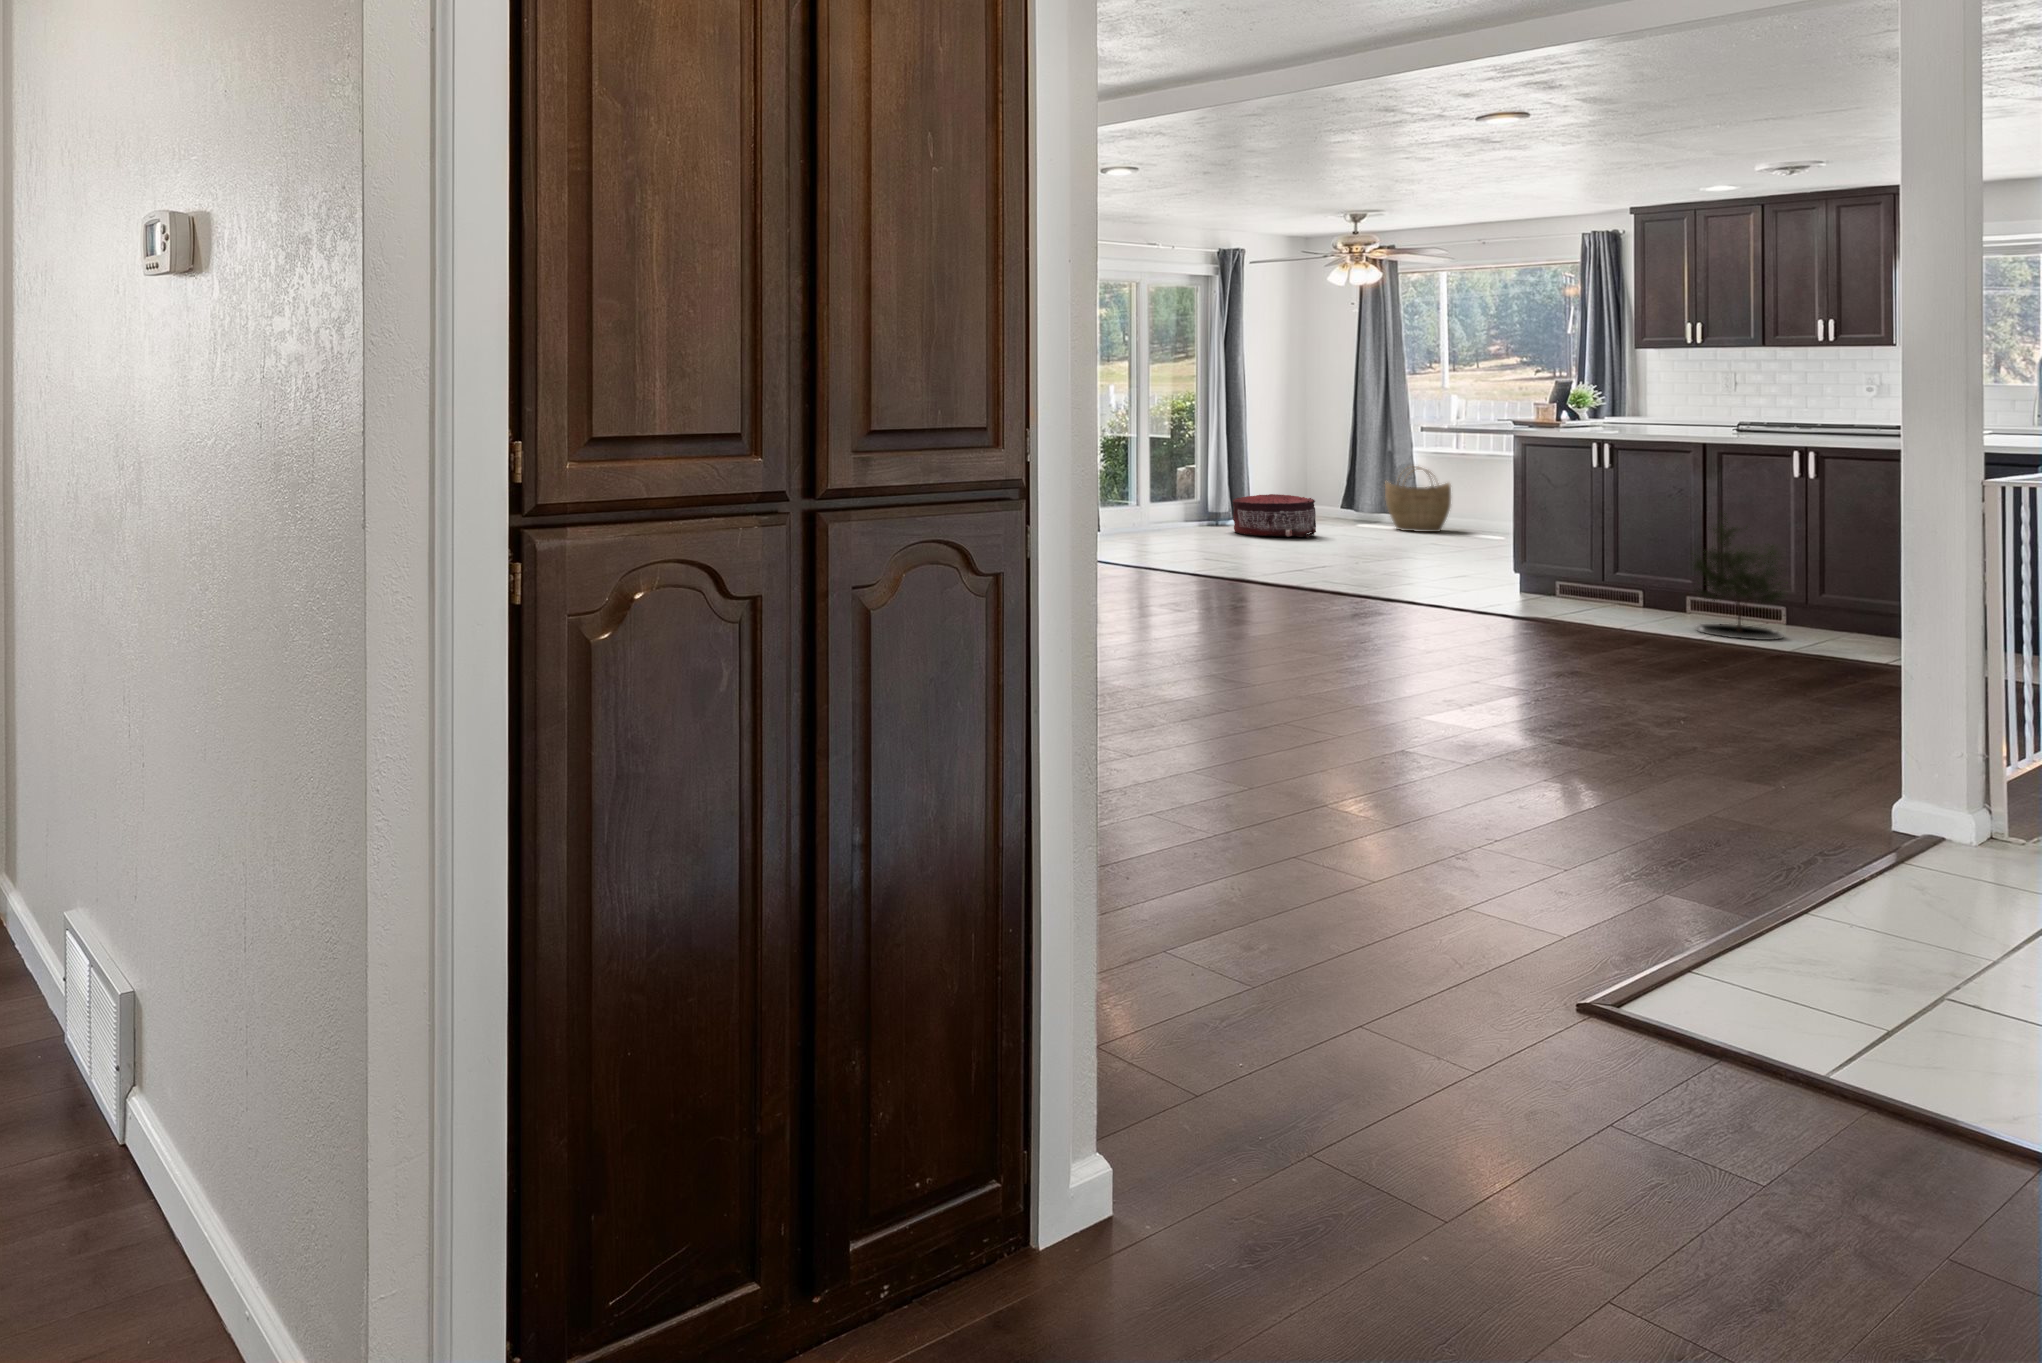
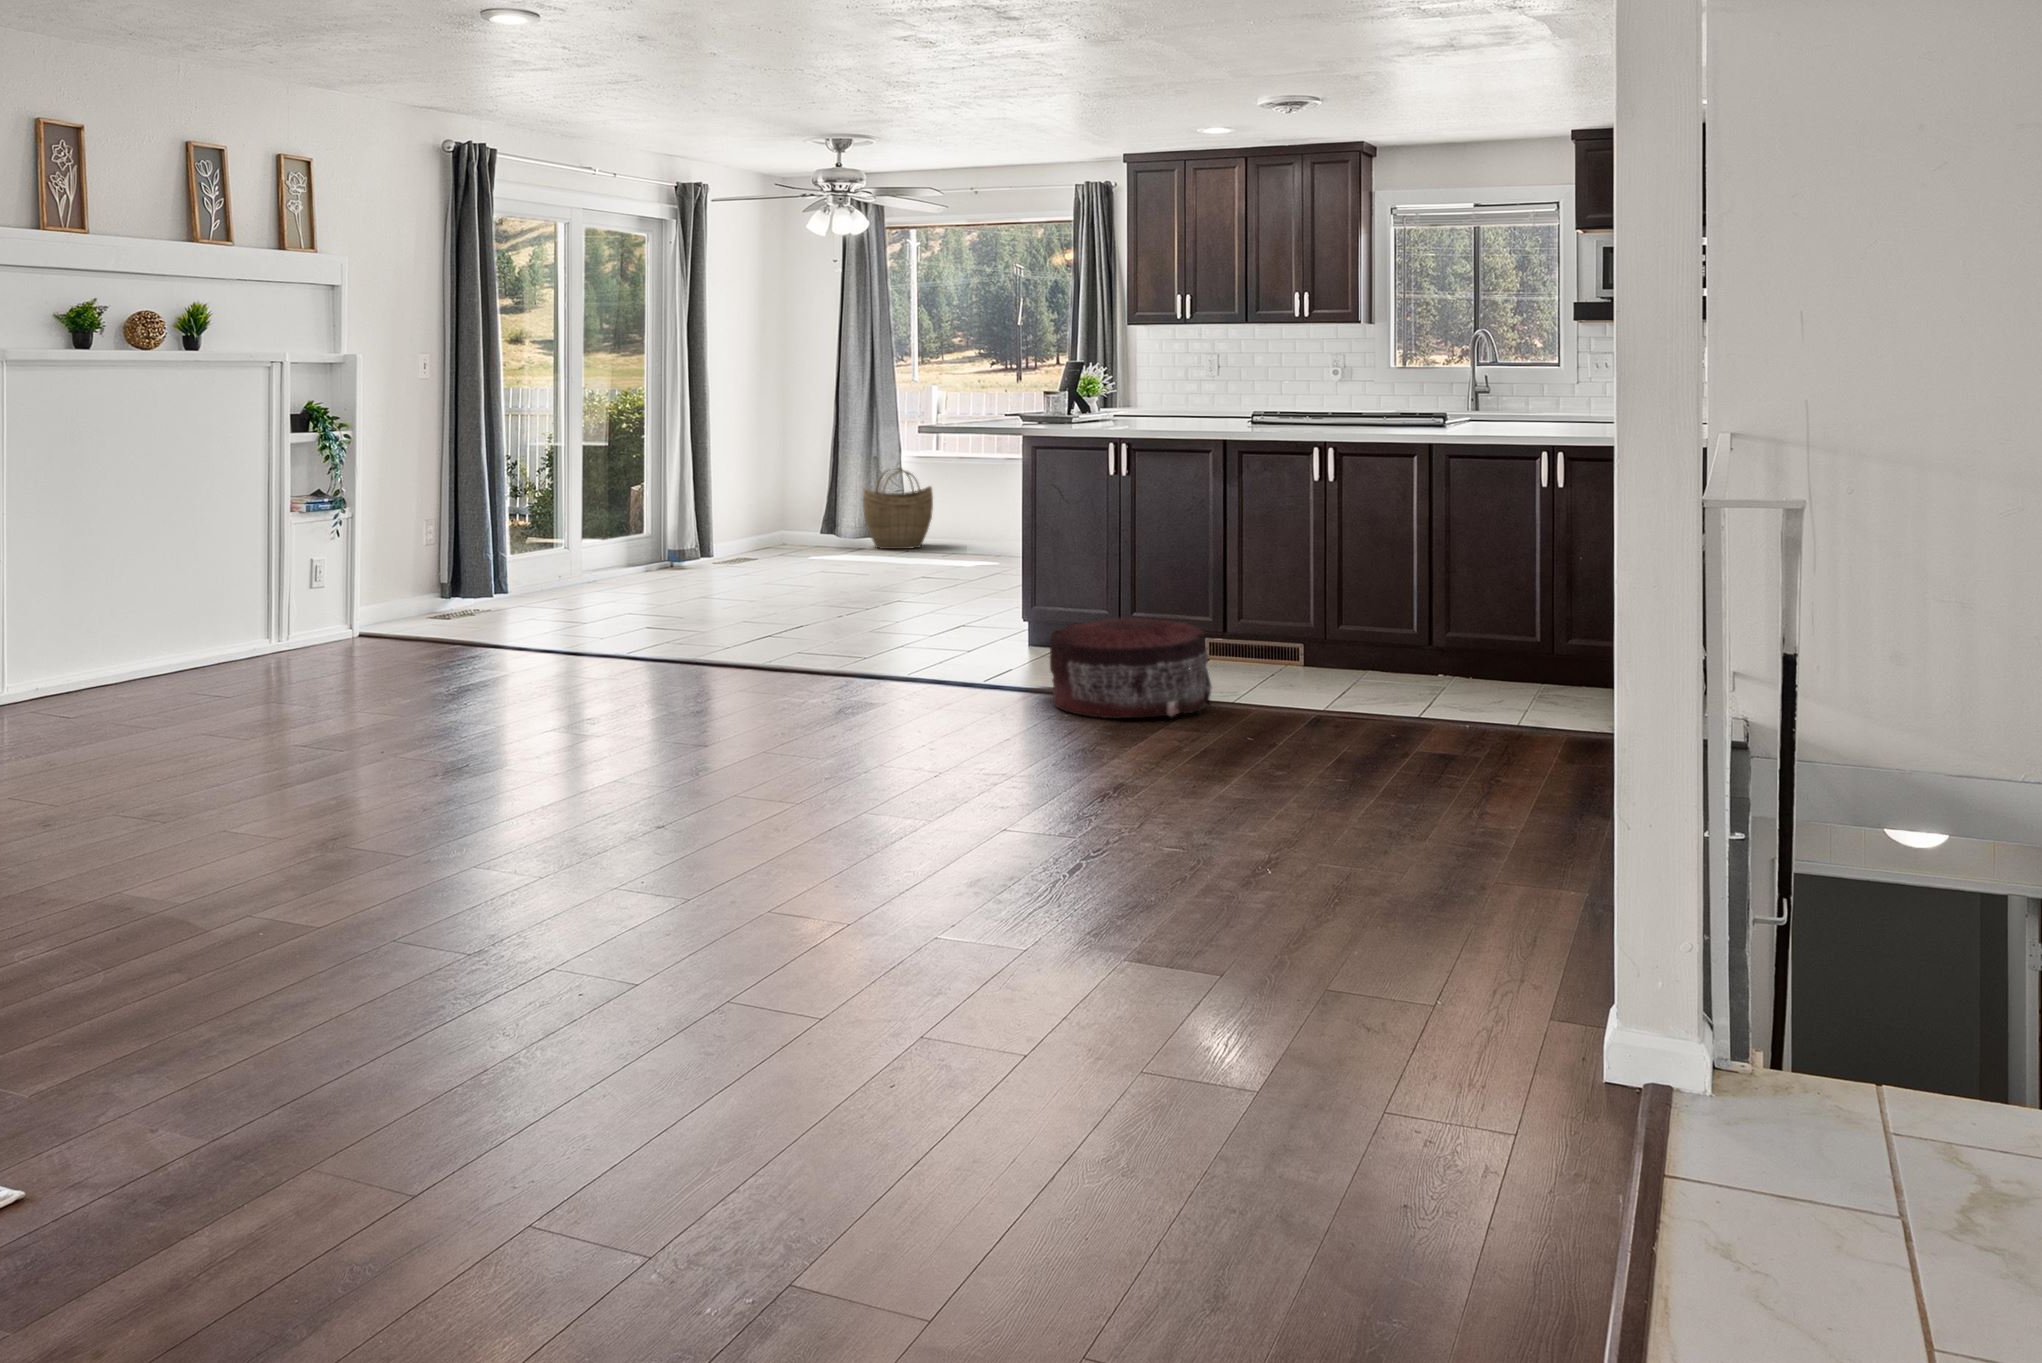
pouf: present [1233,494,1316,537] -> present [1050,618,1212,718]
potted tree: present [1691,513,1788,640] -> none [1209,526,1308,687]

